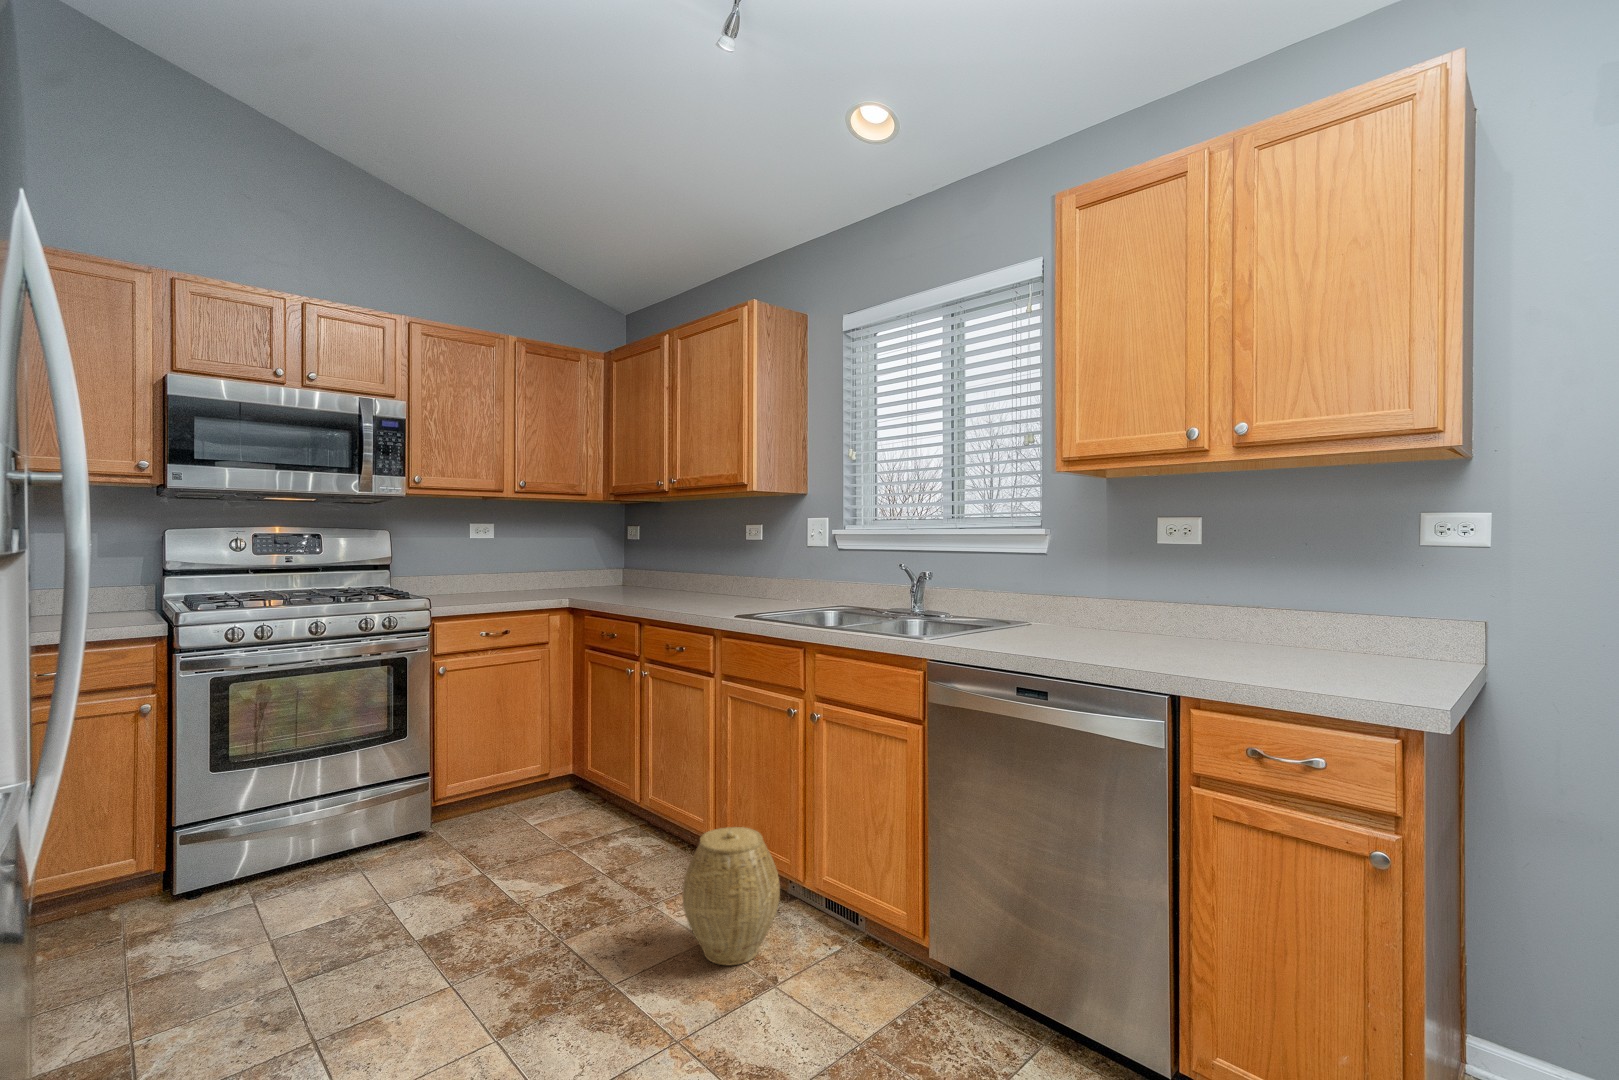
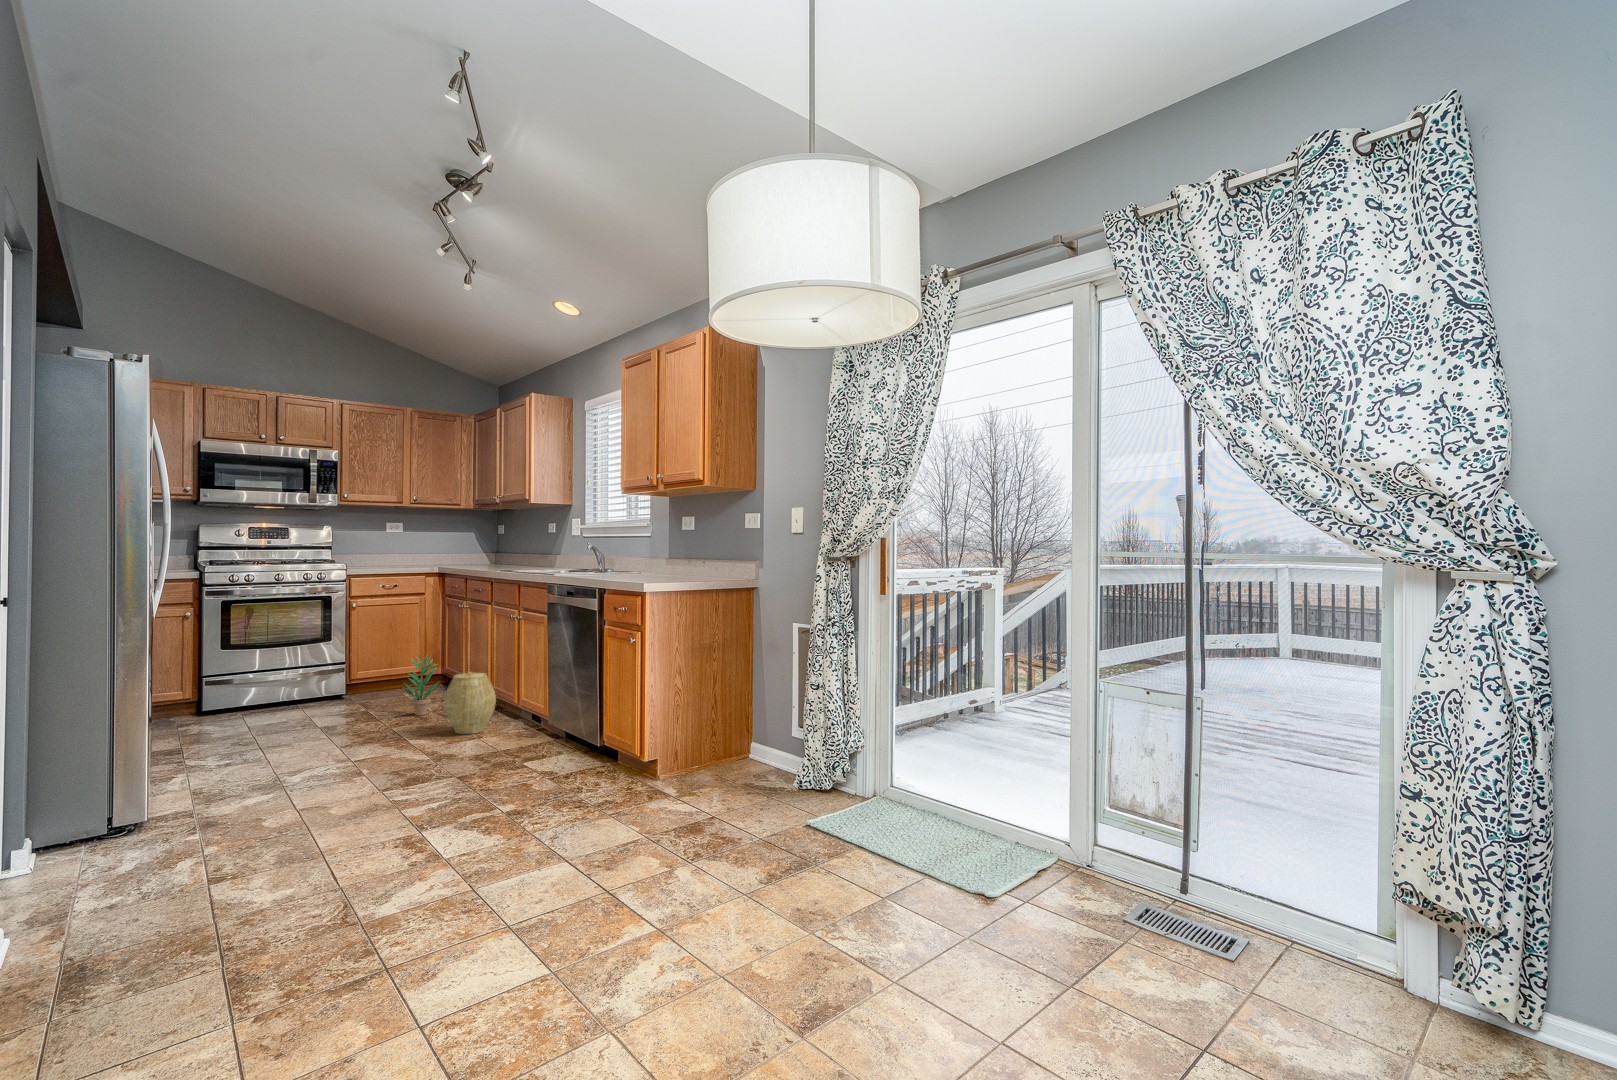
potted plant: none [559,773,629,892] -> present [403,655,439,716]

